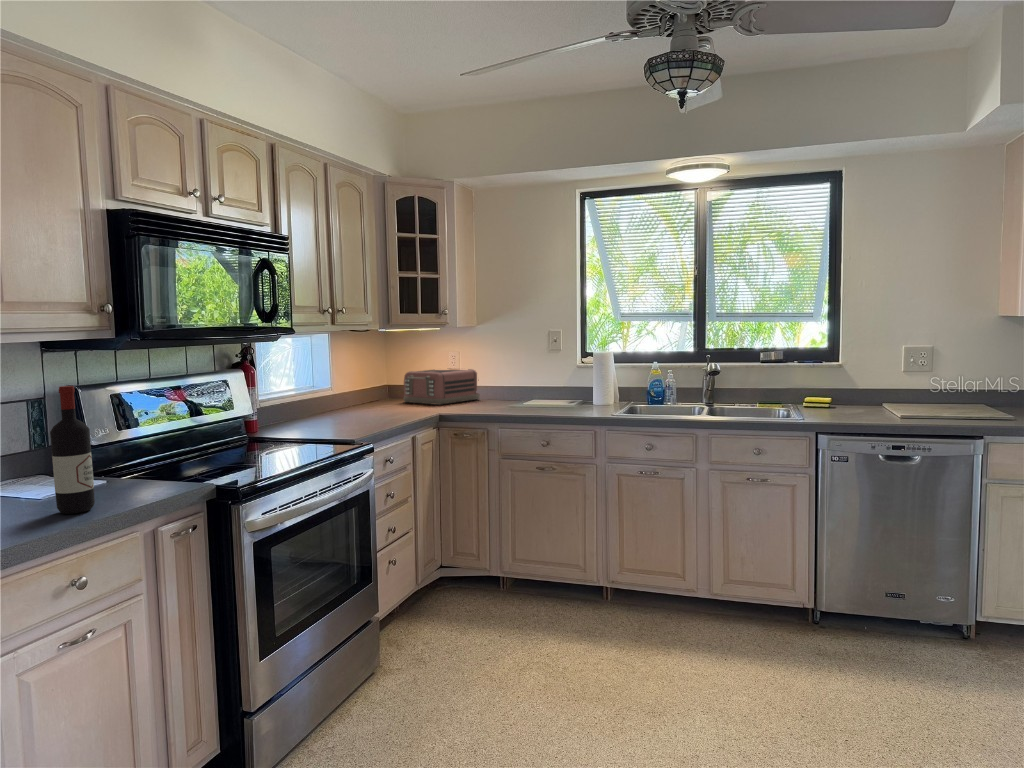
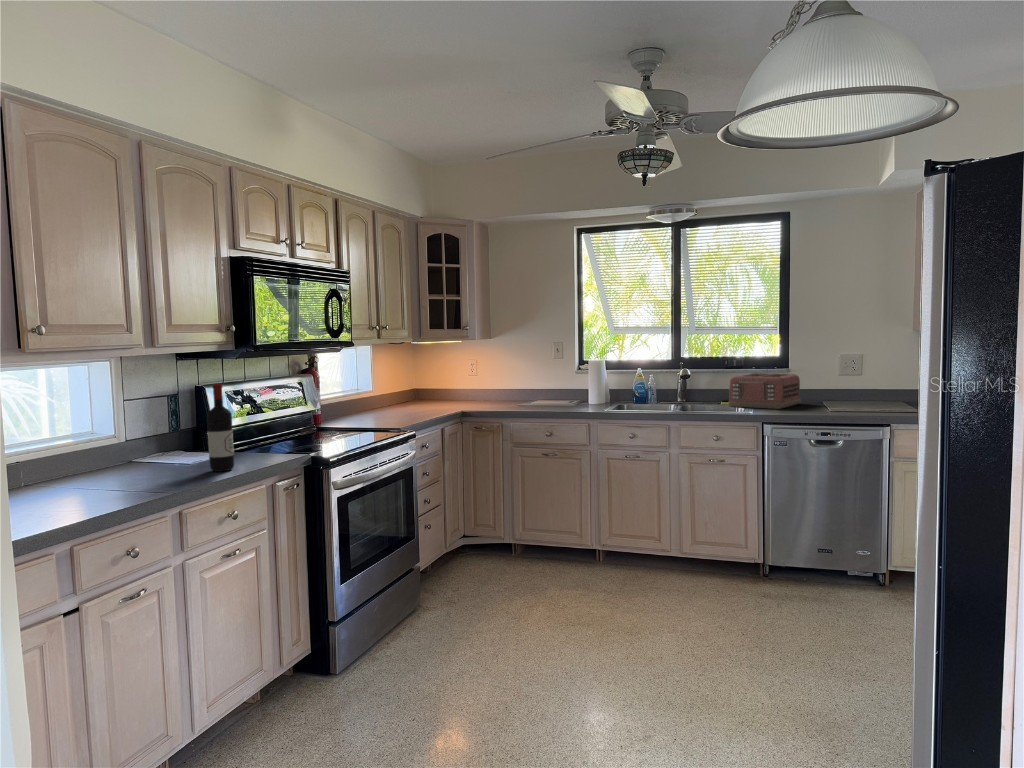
toaster: present [404,369,480,405] -> present [728,373,801,409]

